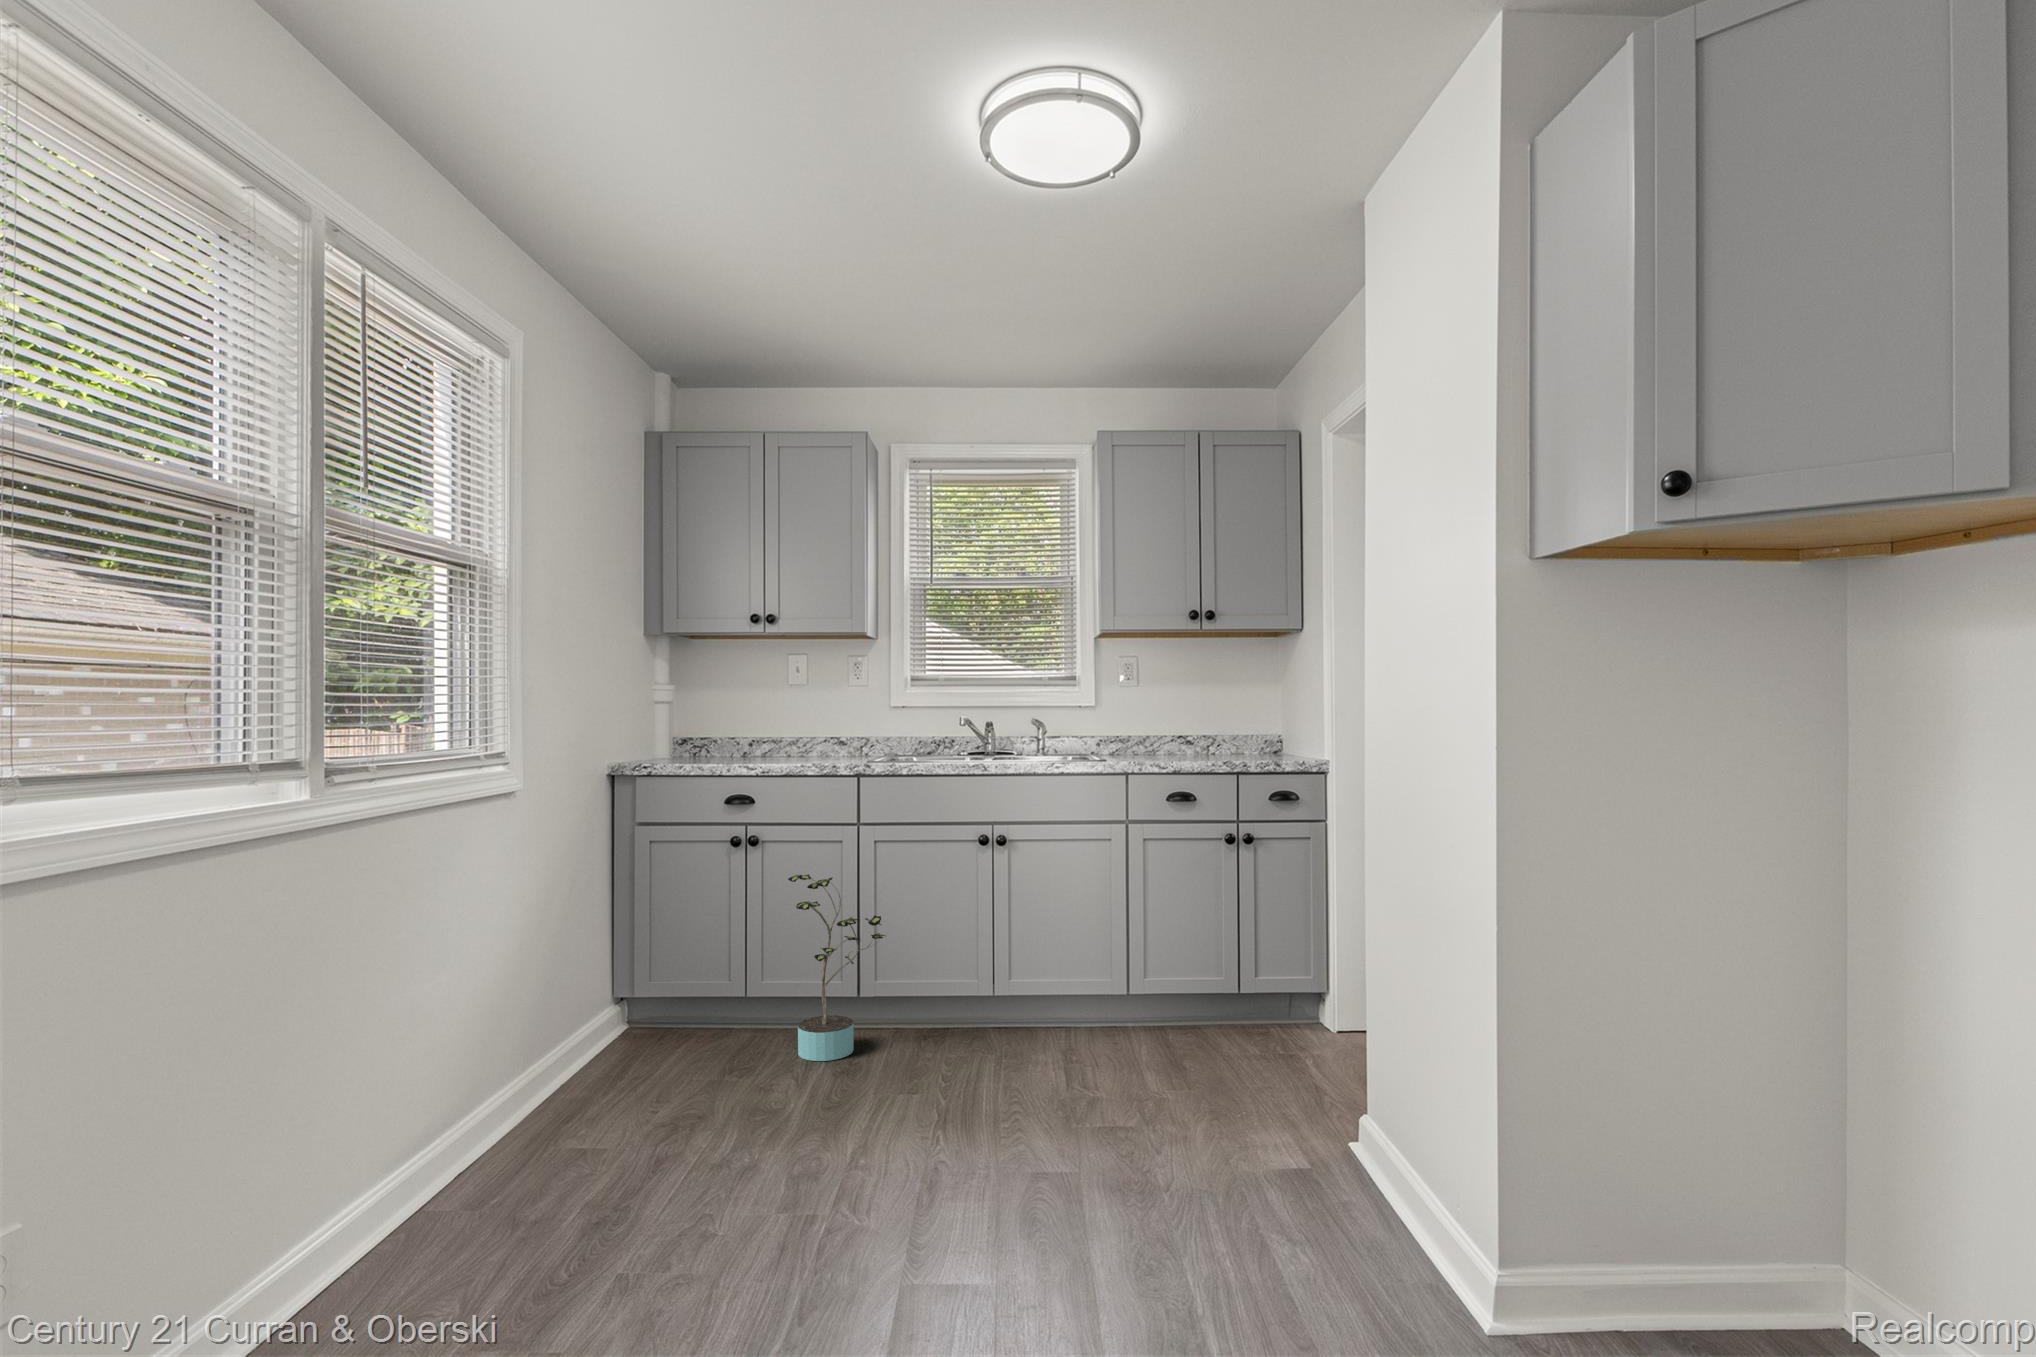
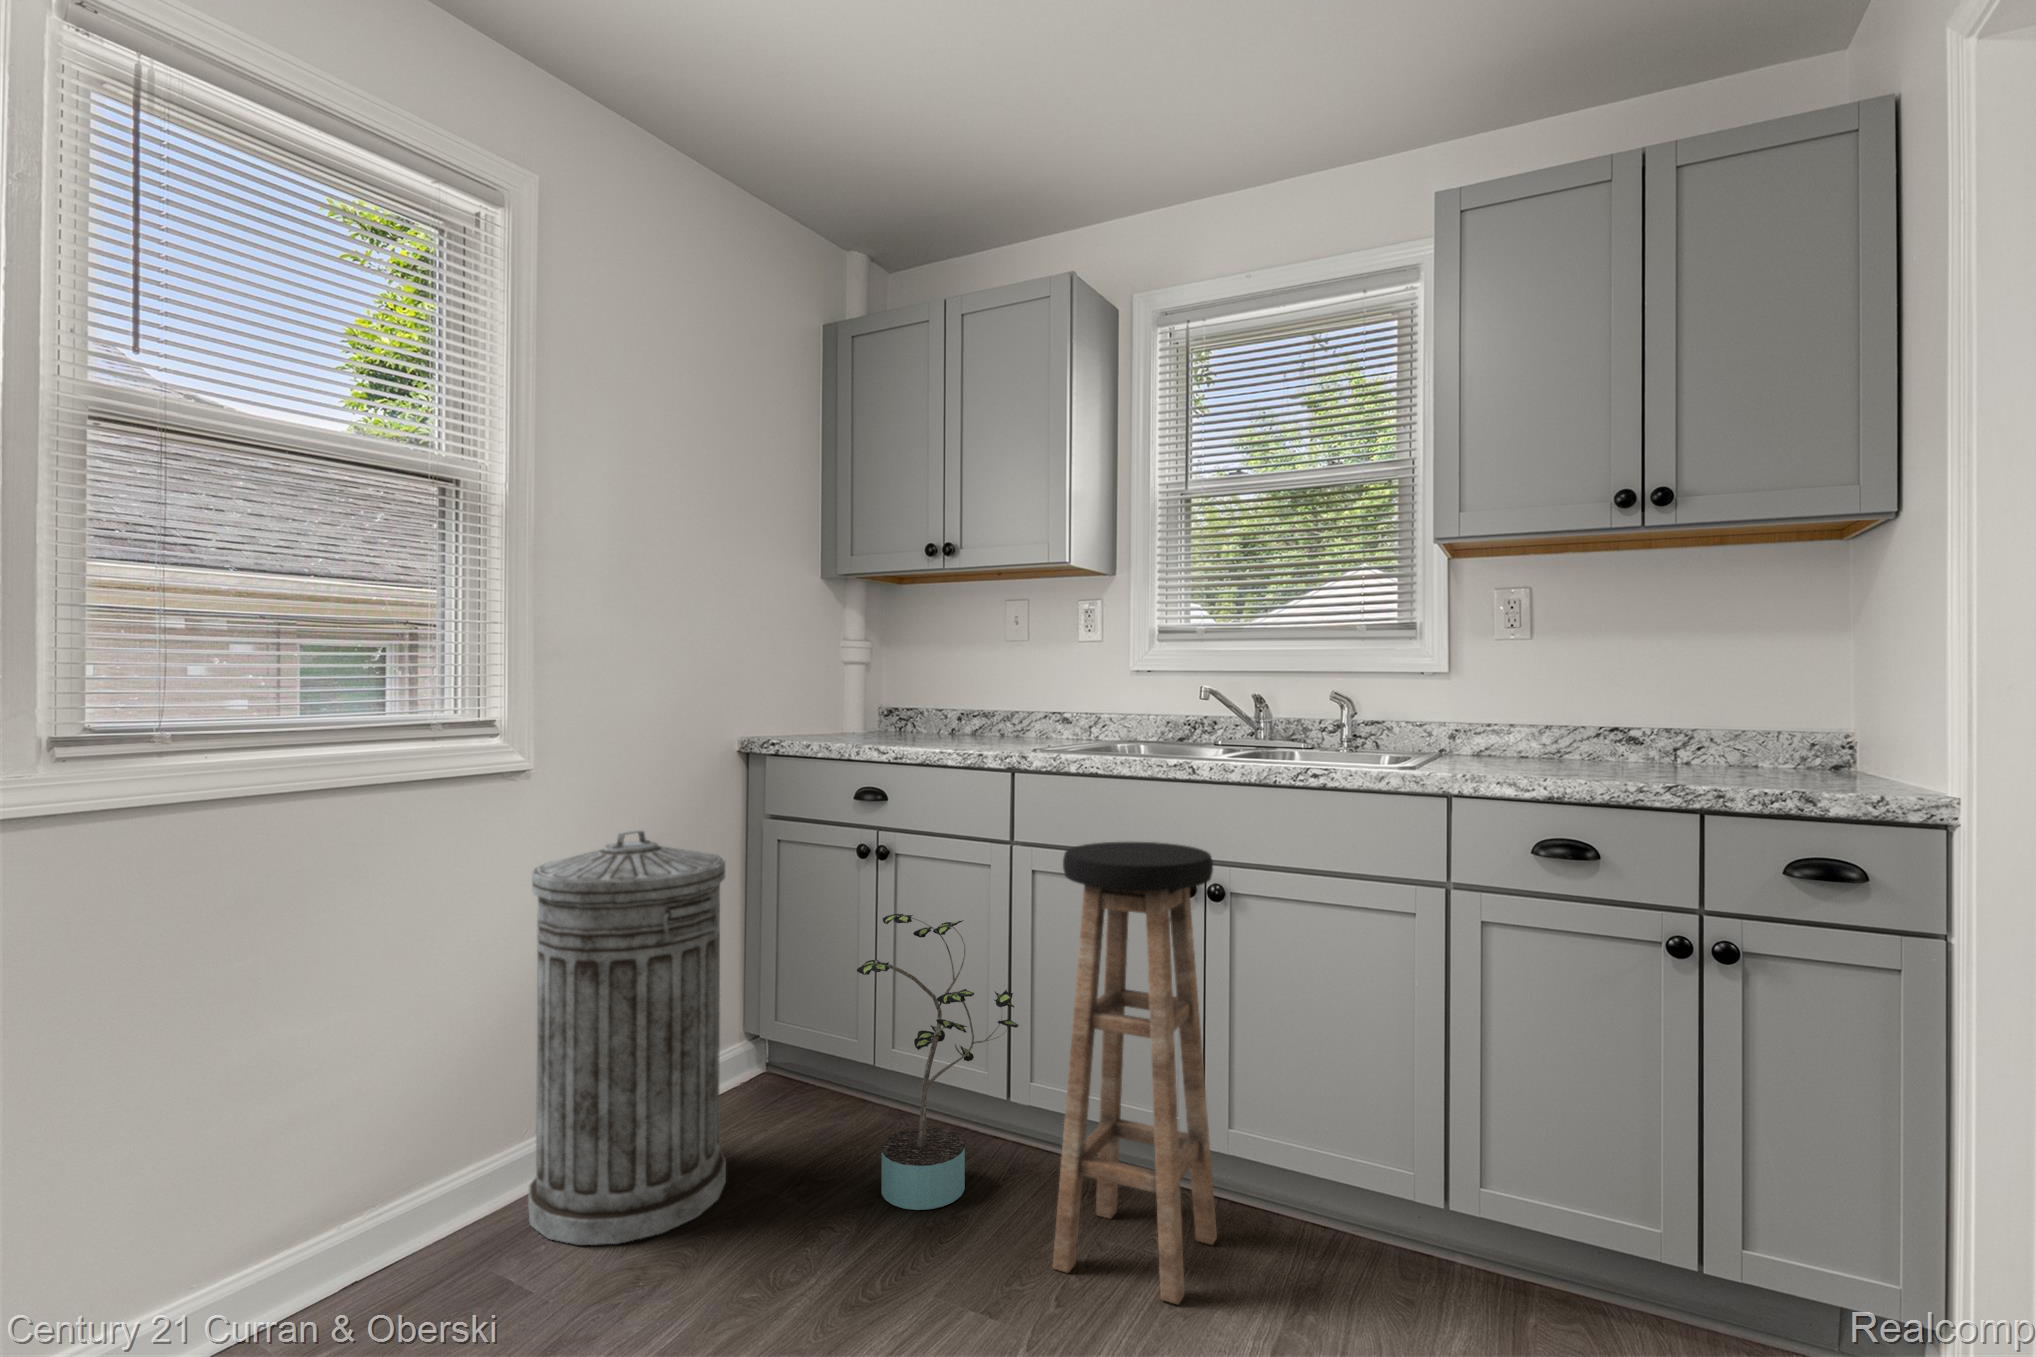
bar stool: none [930,812,1017,1064] -> present [1053,842,1217,1304]
trash can: none [555,830,698,1116] -> present [528,830,726,1245]

